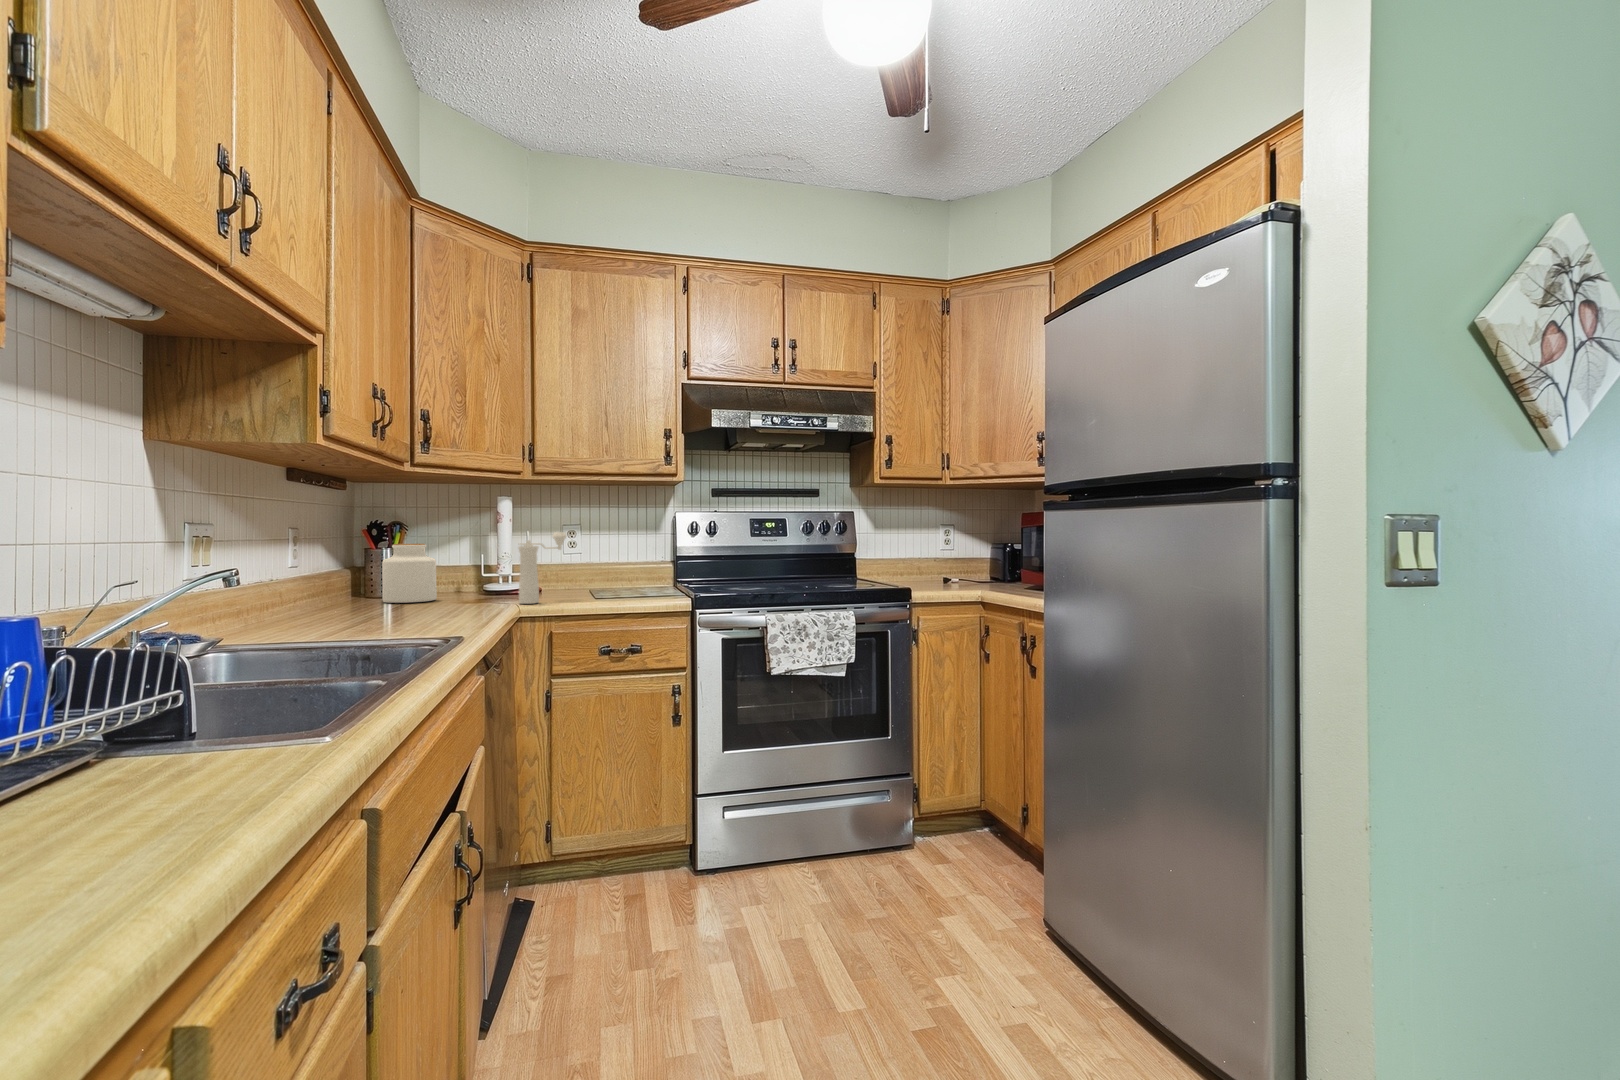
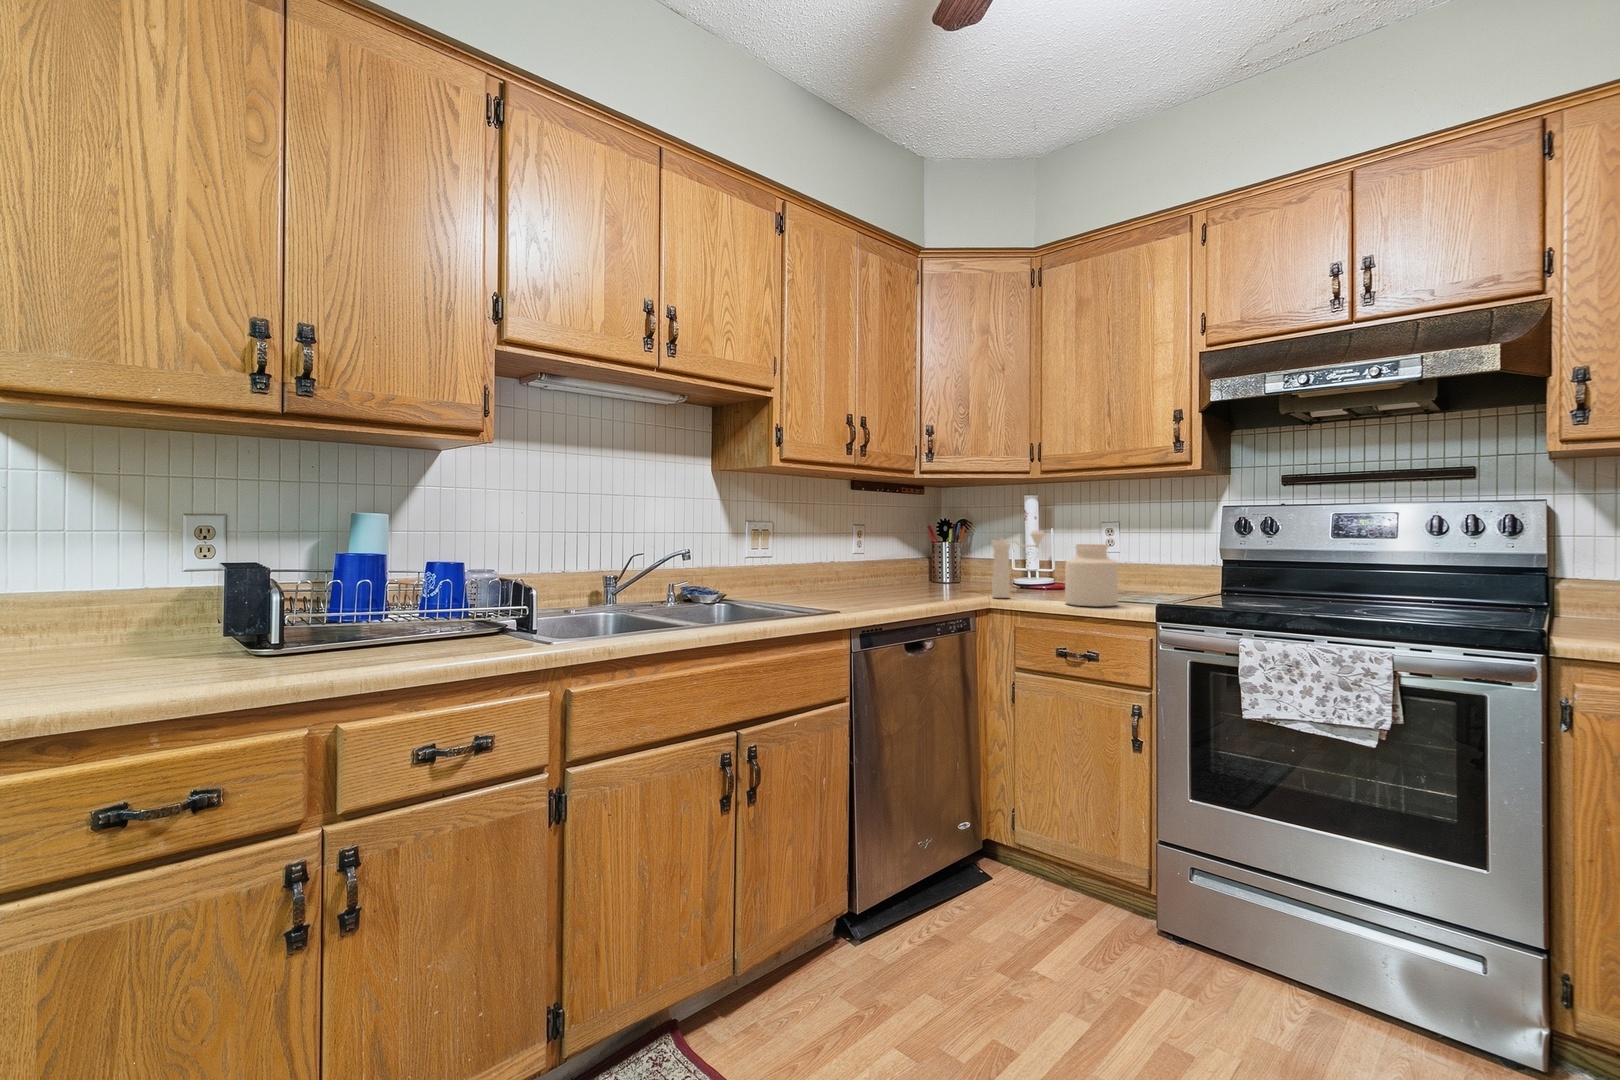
jar: present [382,544,437,603] -> present [1065,545,1118,606]

